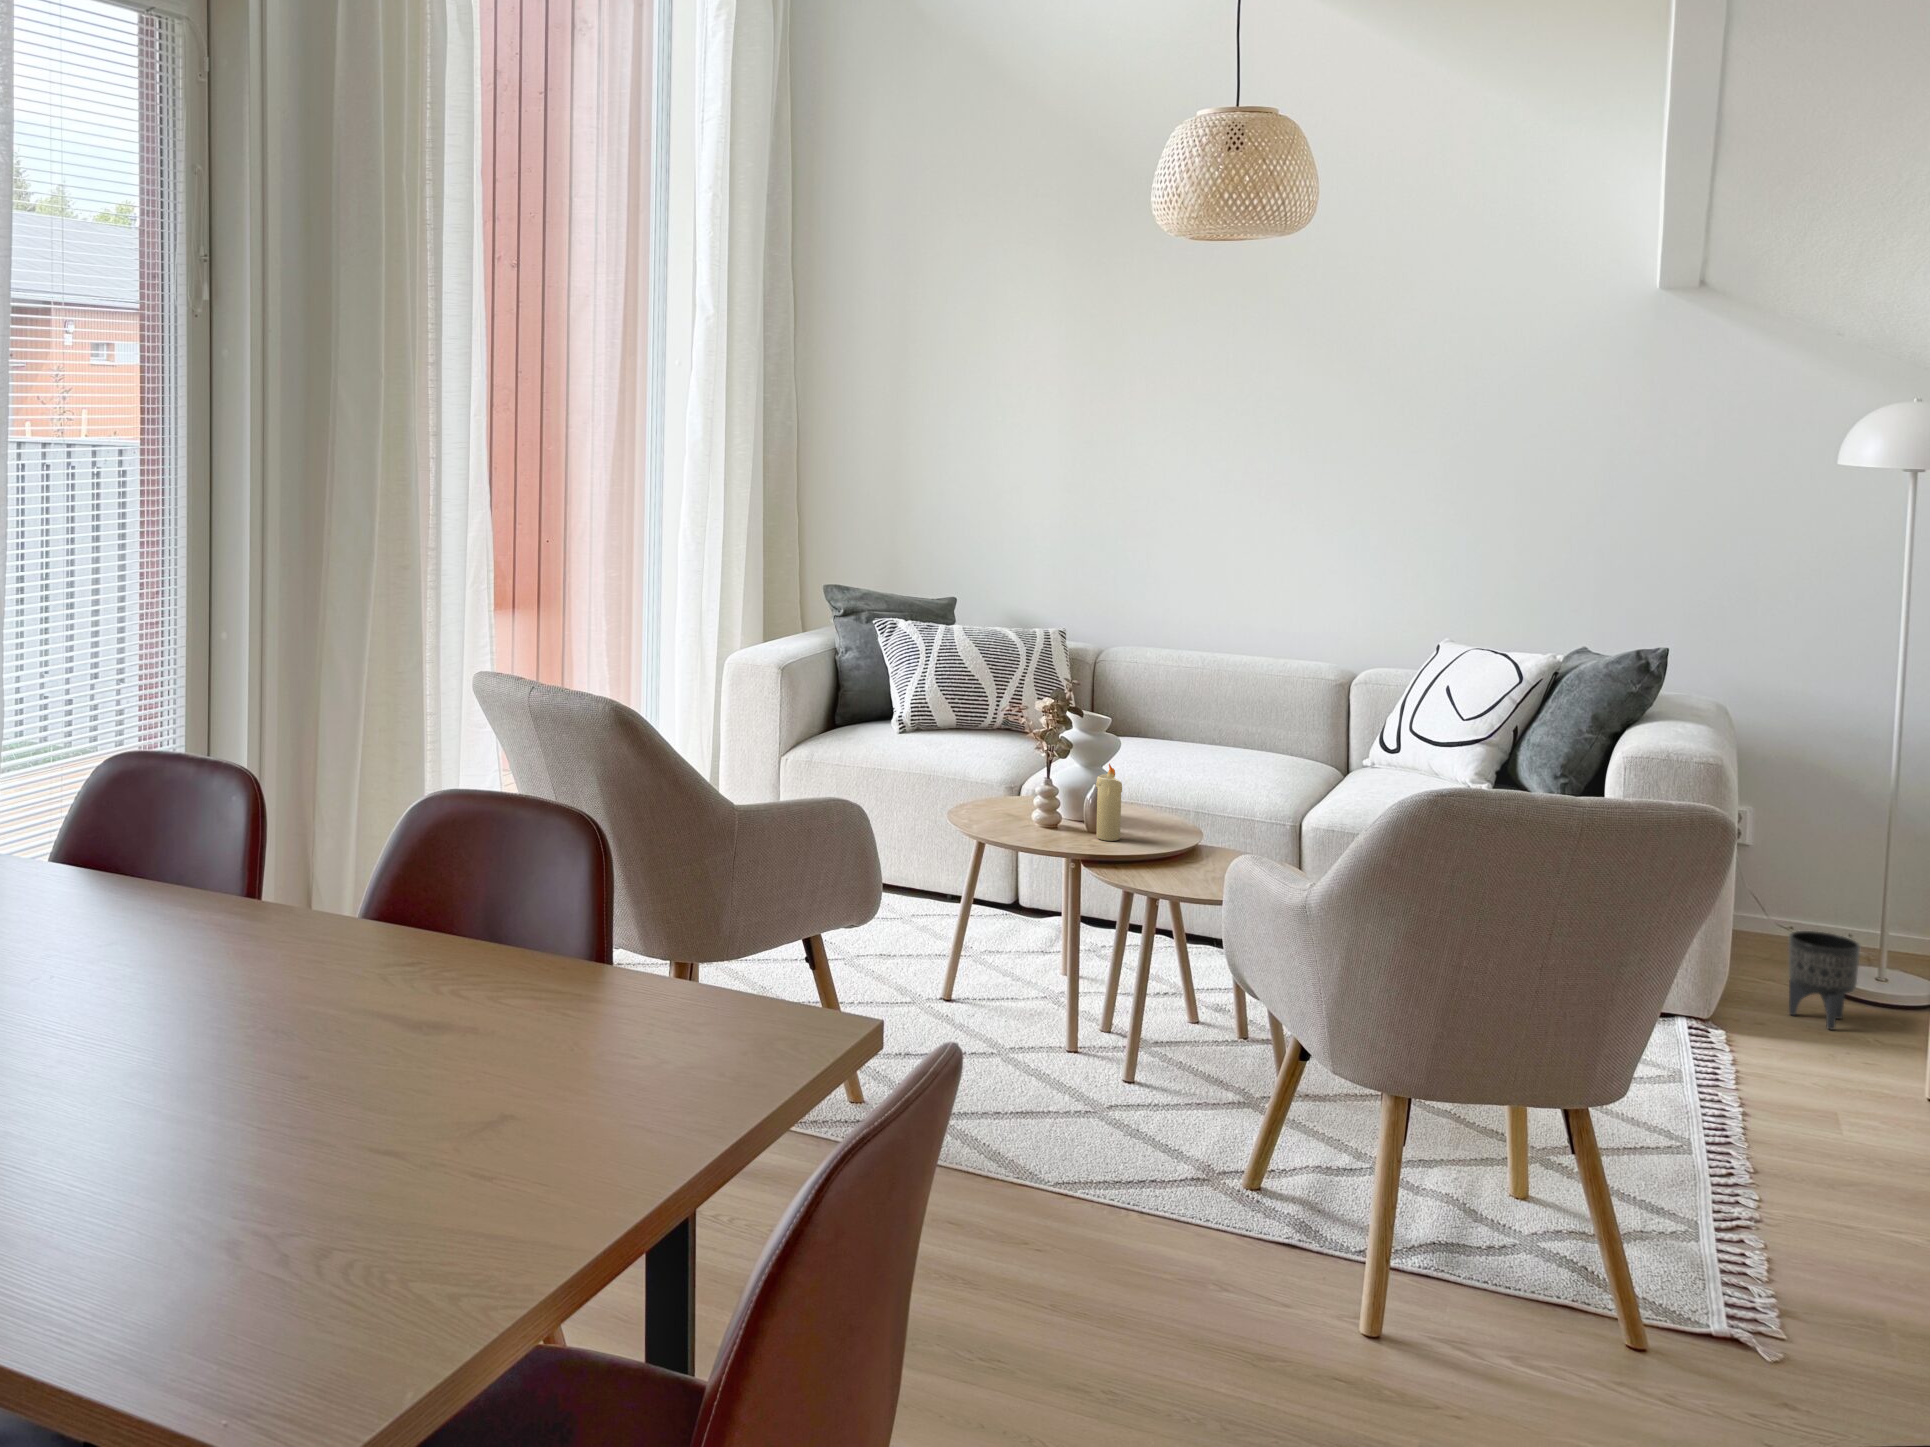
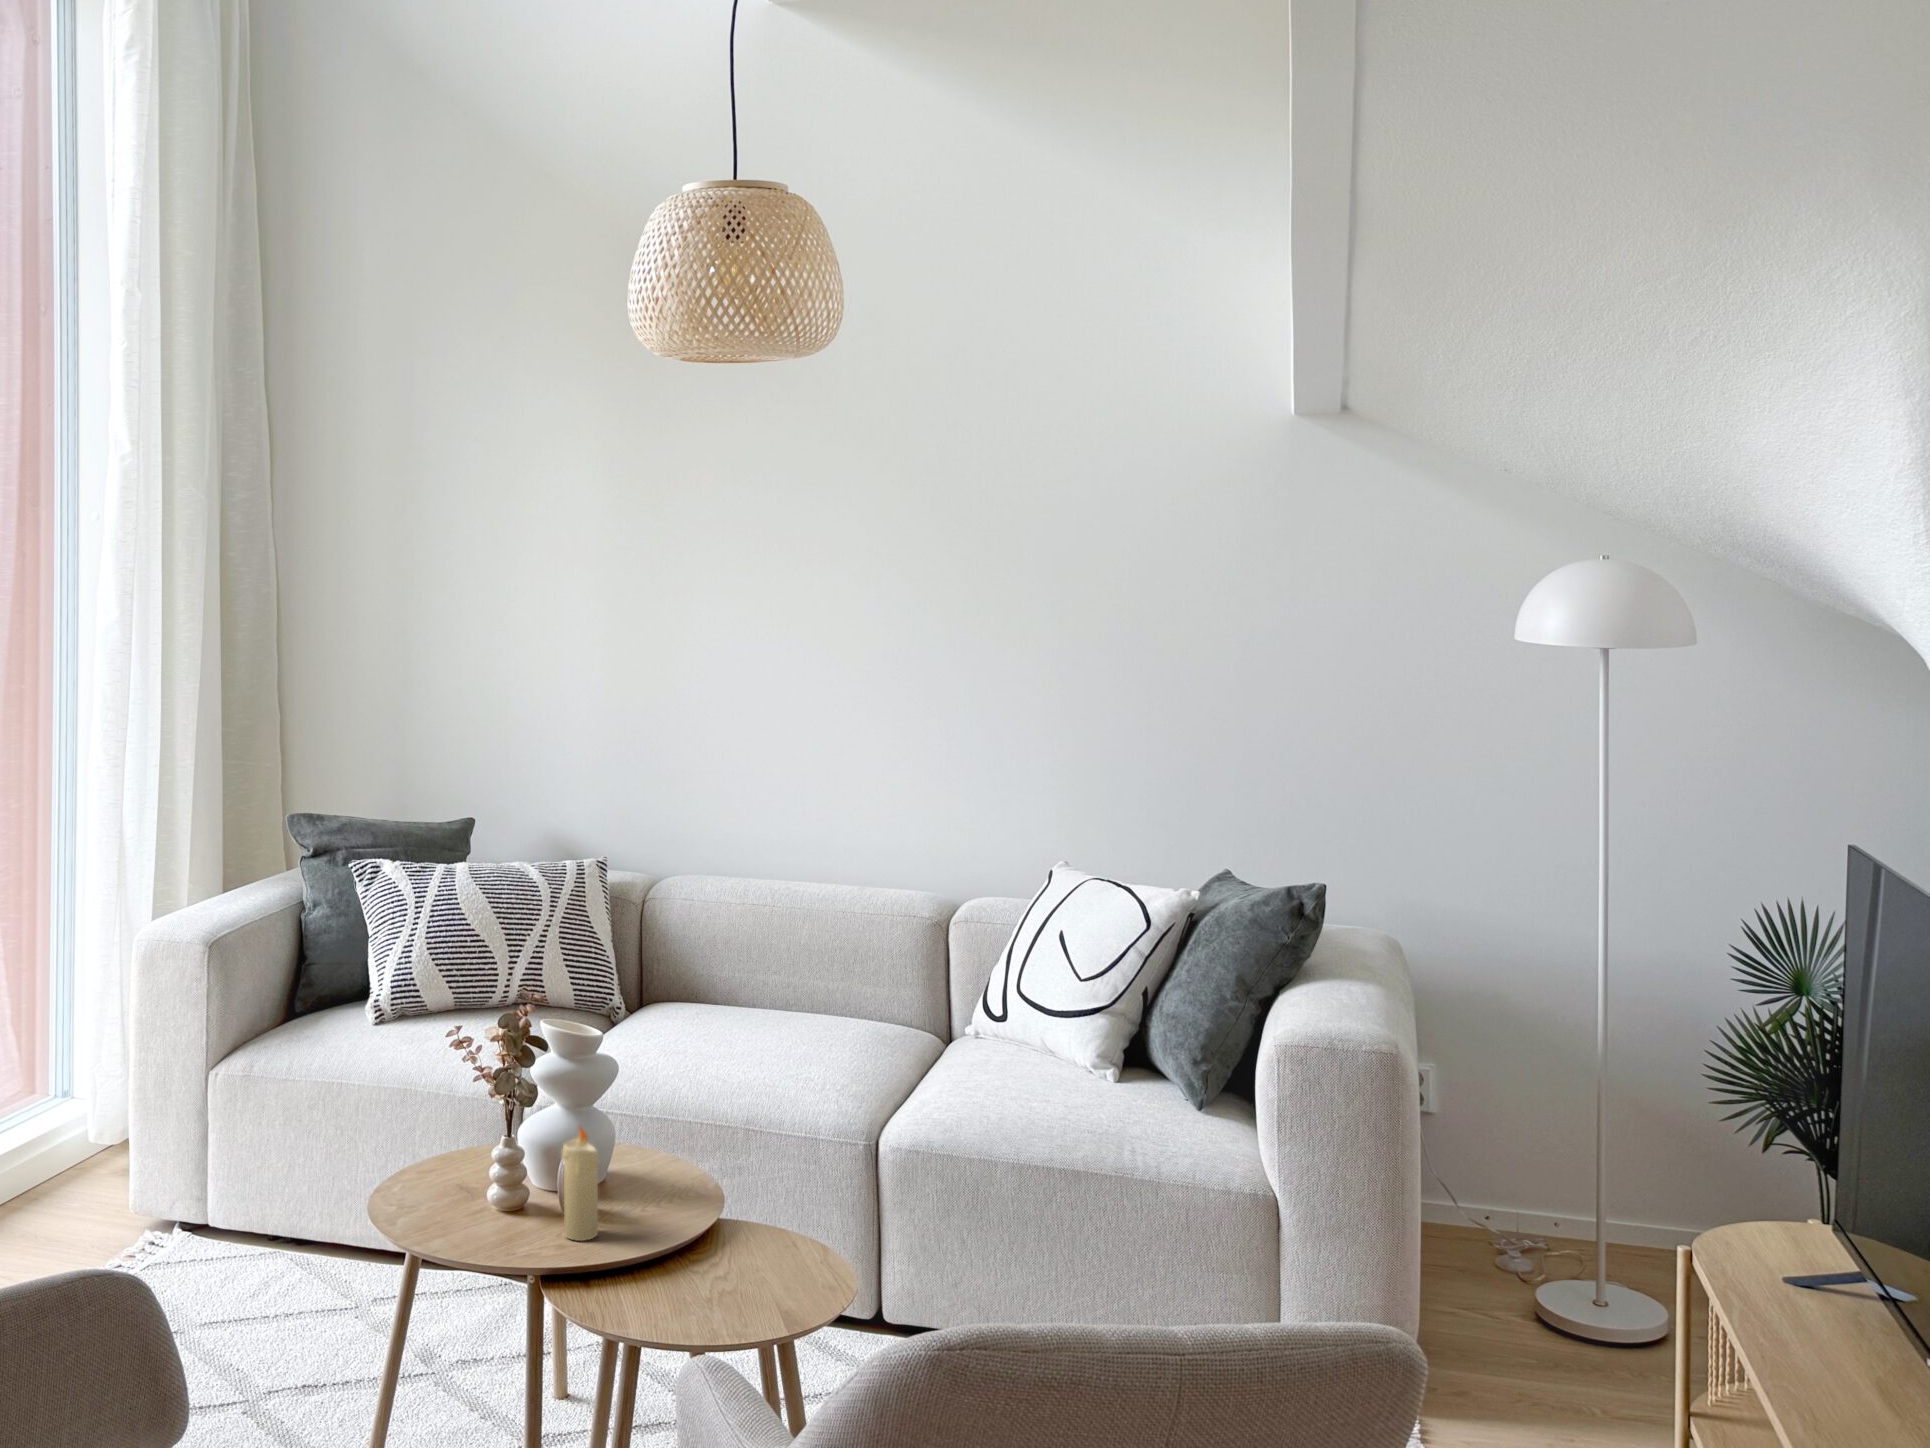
planter: present [1789,931,1860,1030] -> none [1488,1248,1574,1386]

